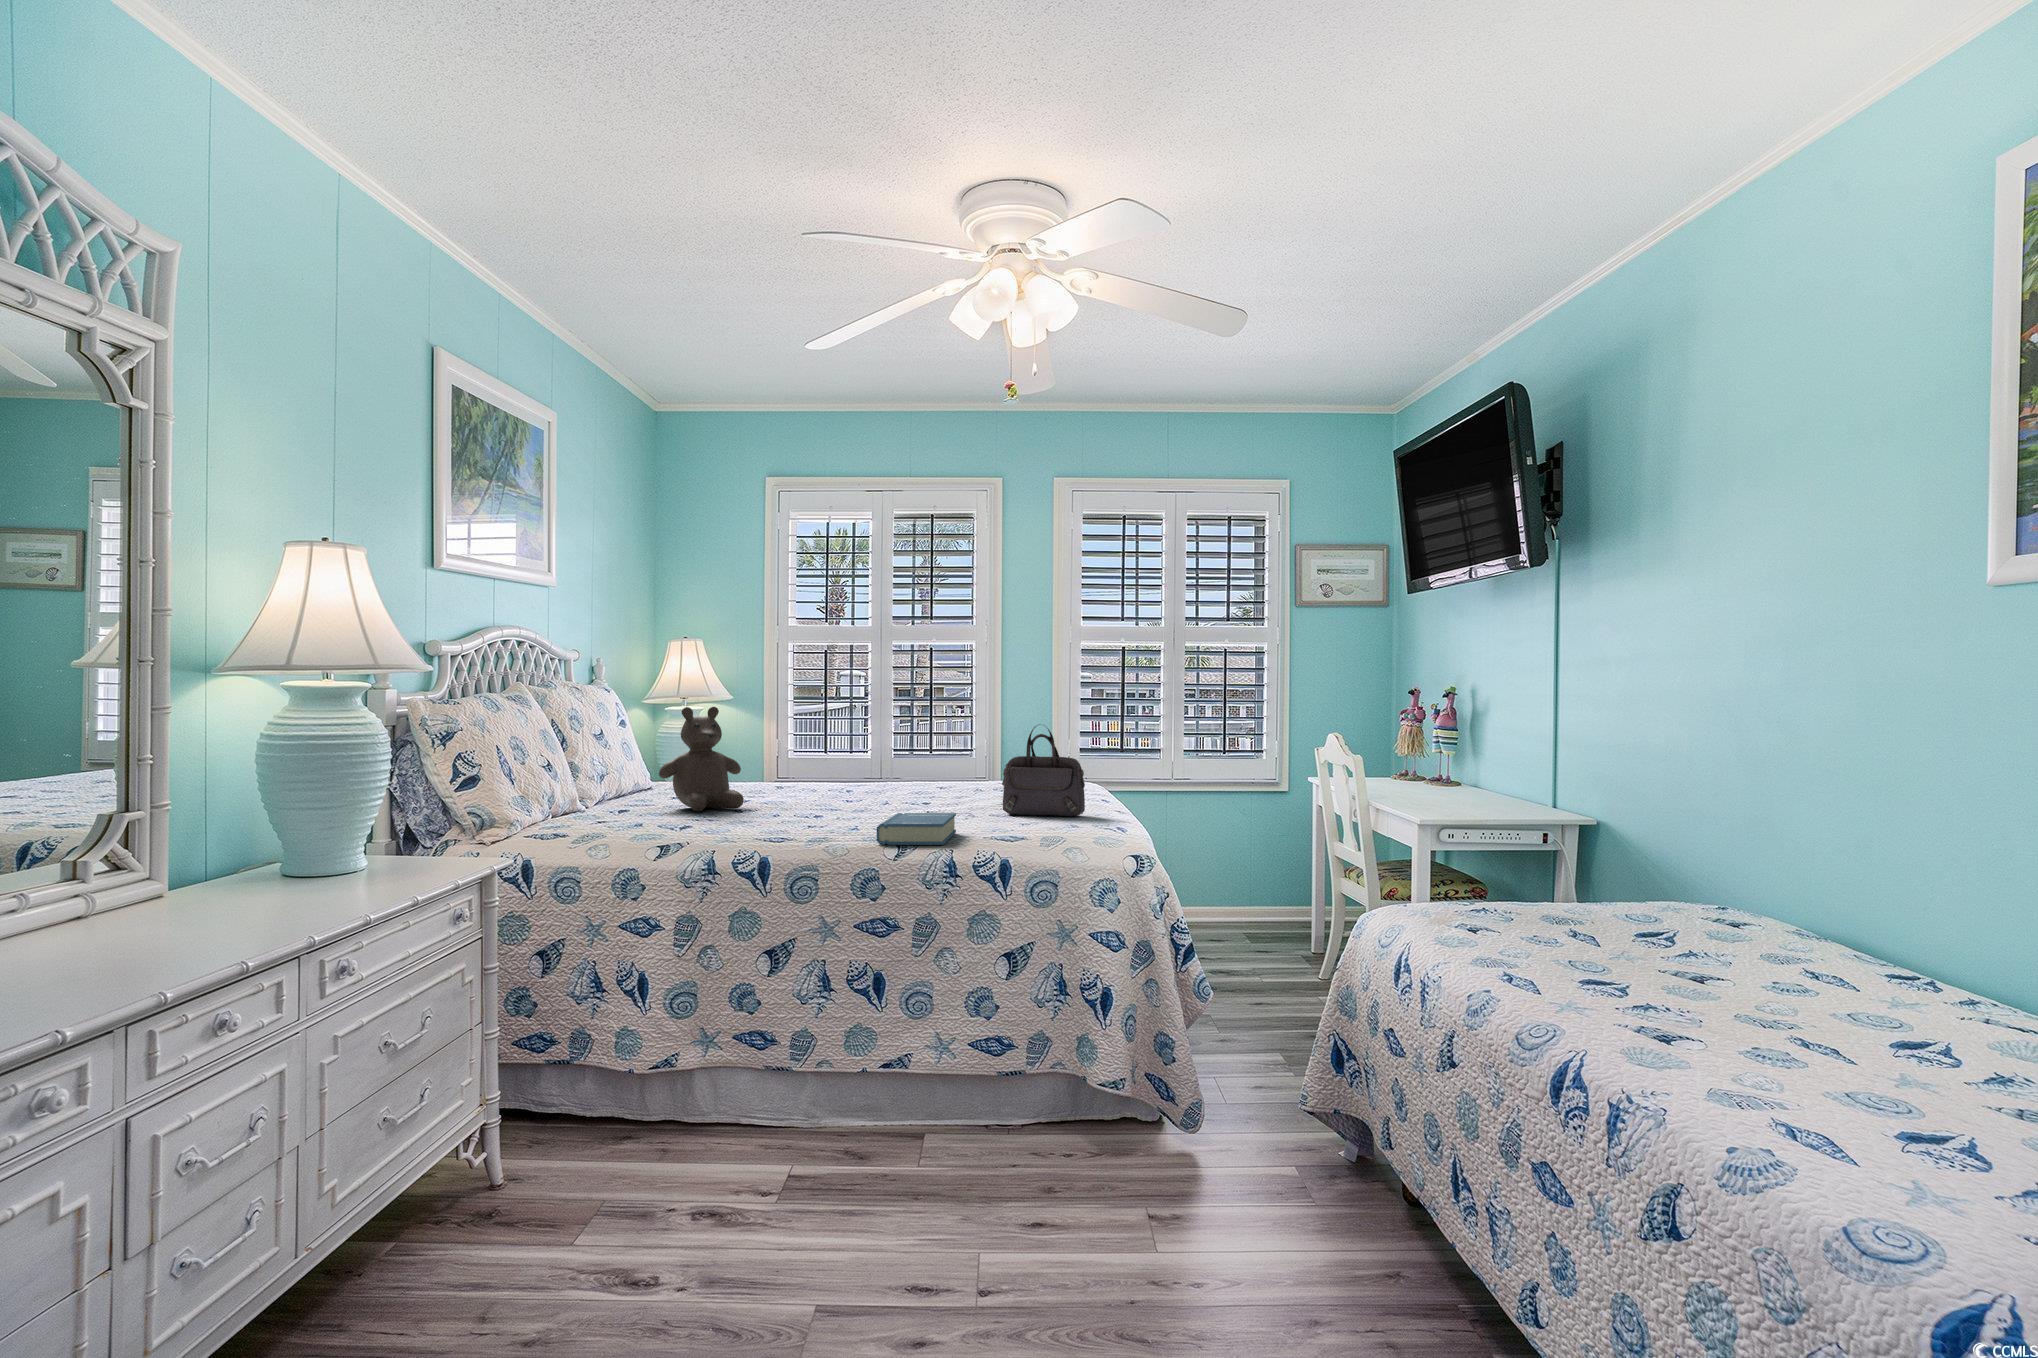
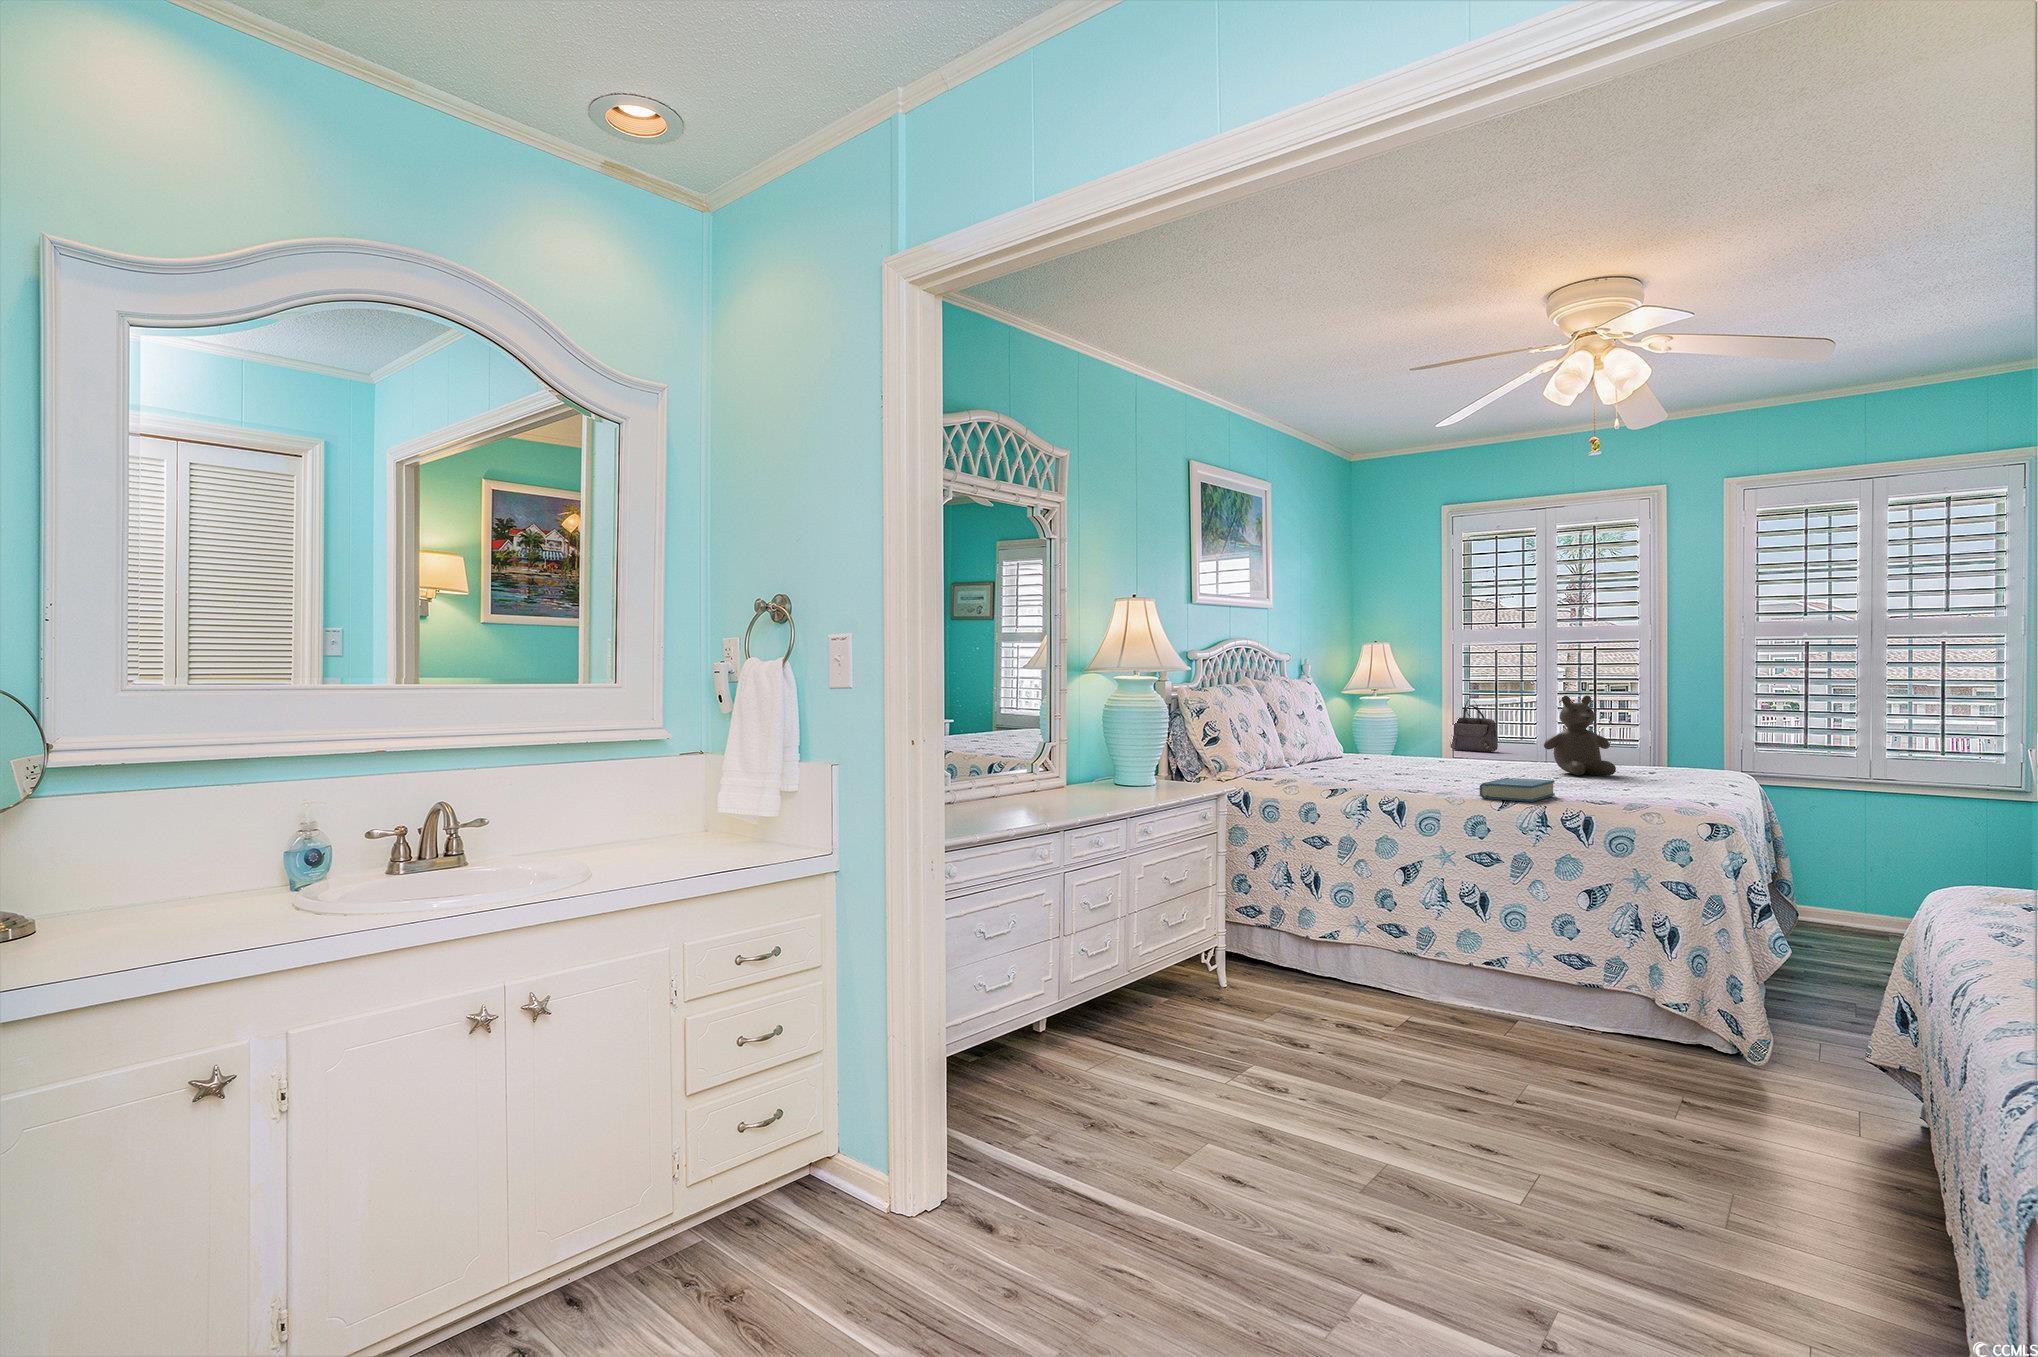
teddy bear: present [659,707,744,811] -> present [1544,696,1616,776]
handbag: present [1002,724,1085,816] -> present [1450,701,1498,752]

